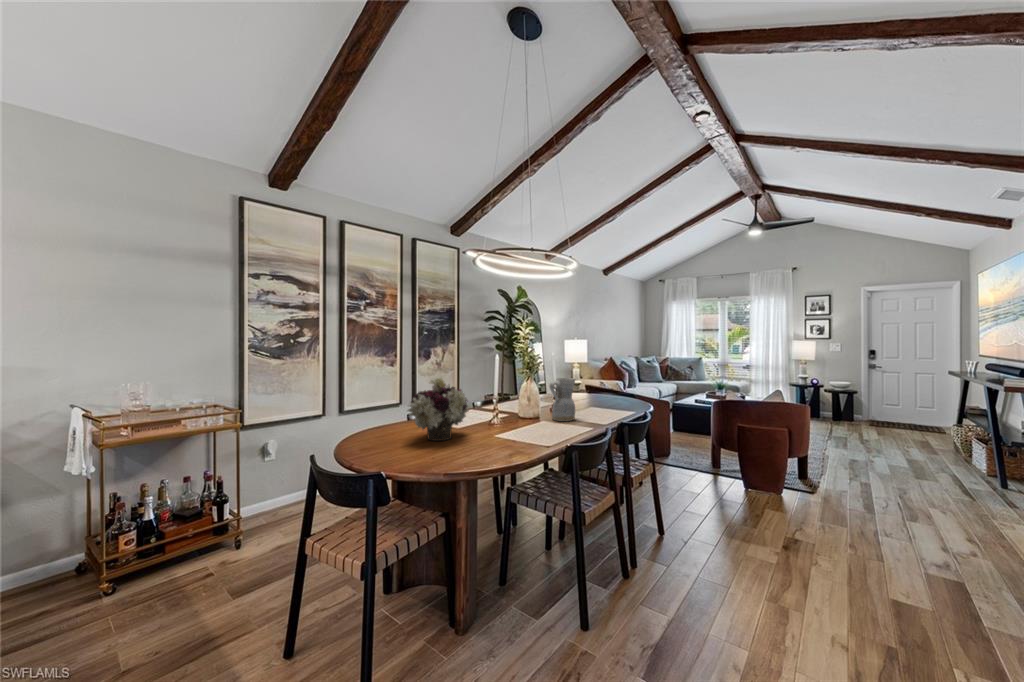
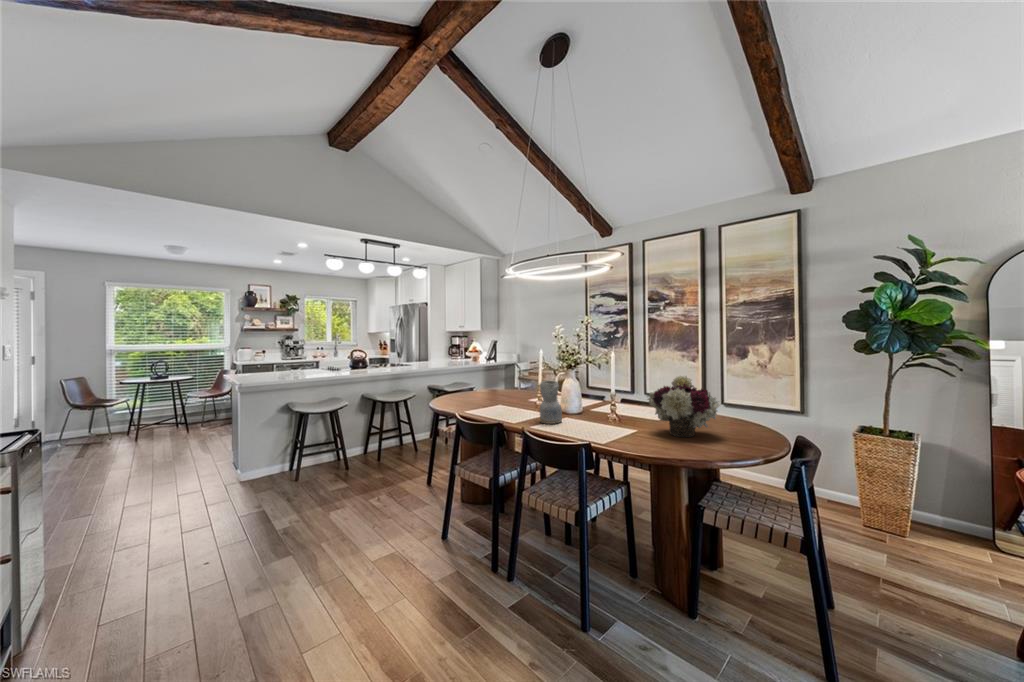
flower arrangement: present [408,377,468,441] -> present [648,376,720,437]

